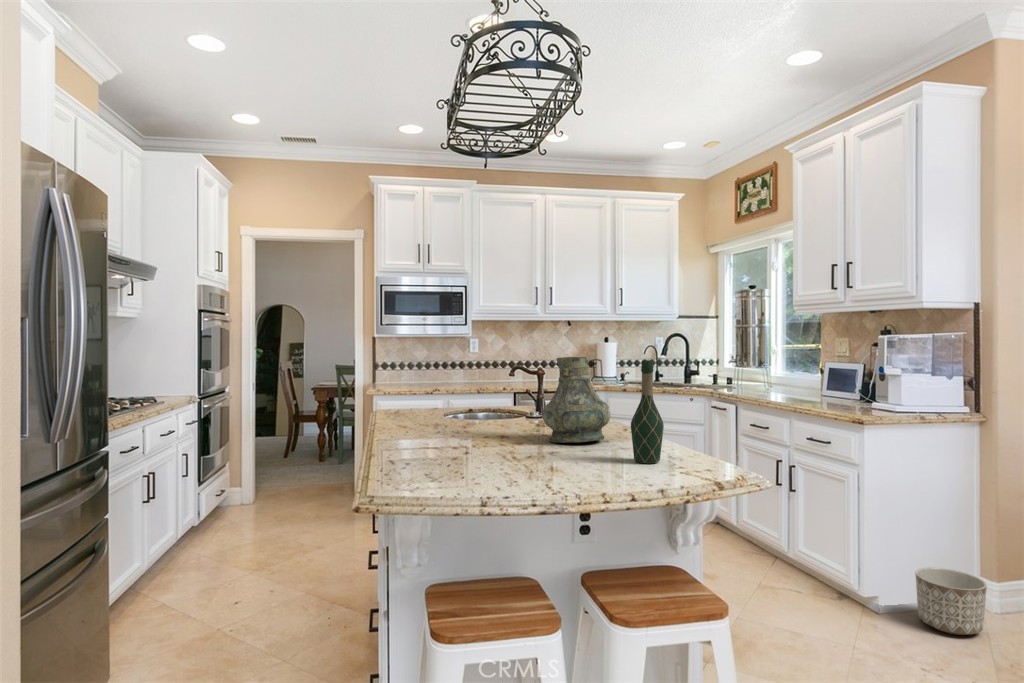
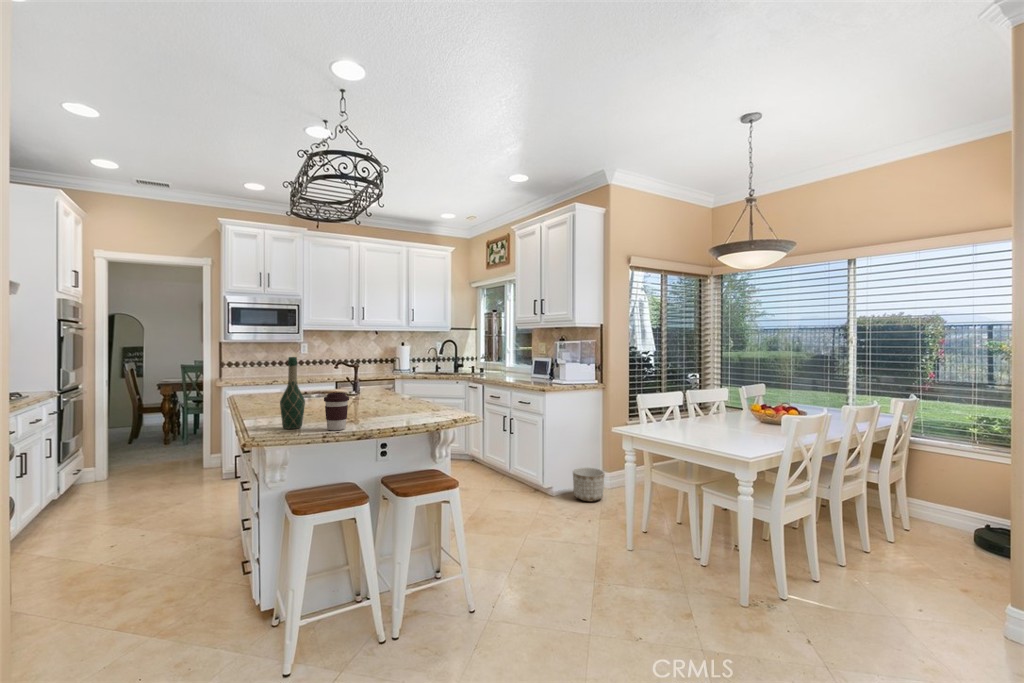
vase: present [543,357,610,443] -> none [358,354,401,407]
wine bottle: present [631,360,664,463] -> present [280,357,305,429]
coffee cup: none [487,425,528,491] -> present [324,392,349,430]

